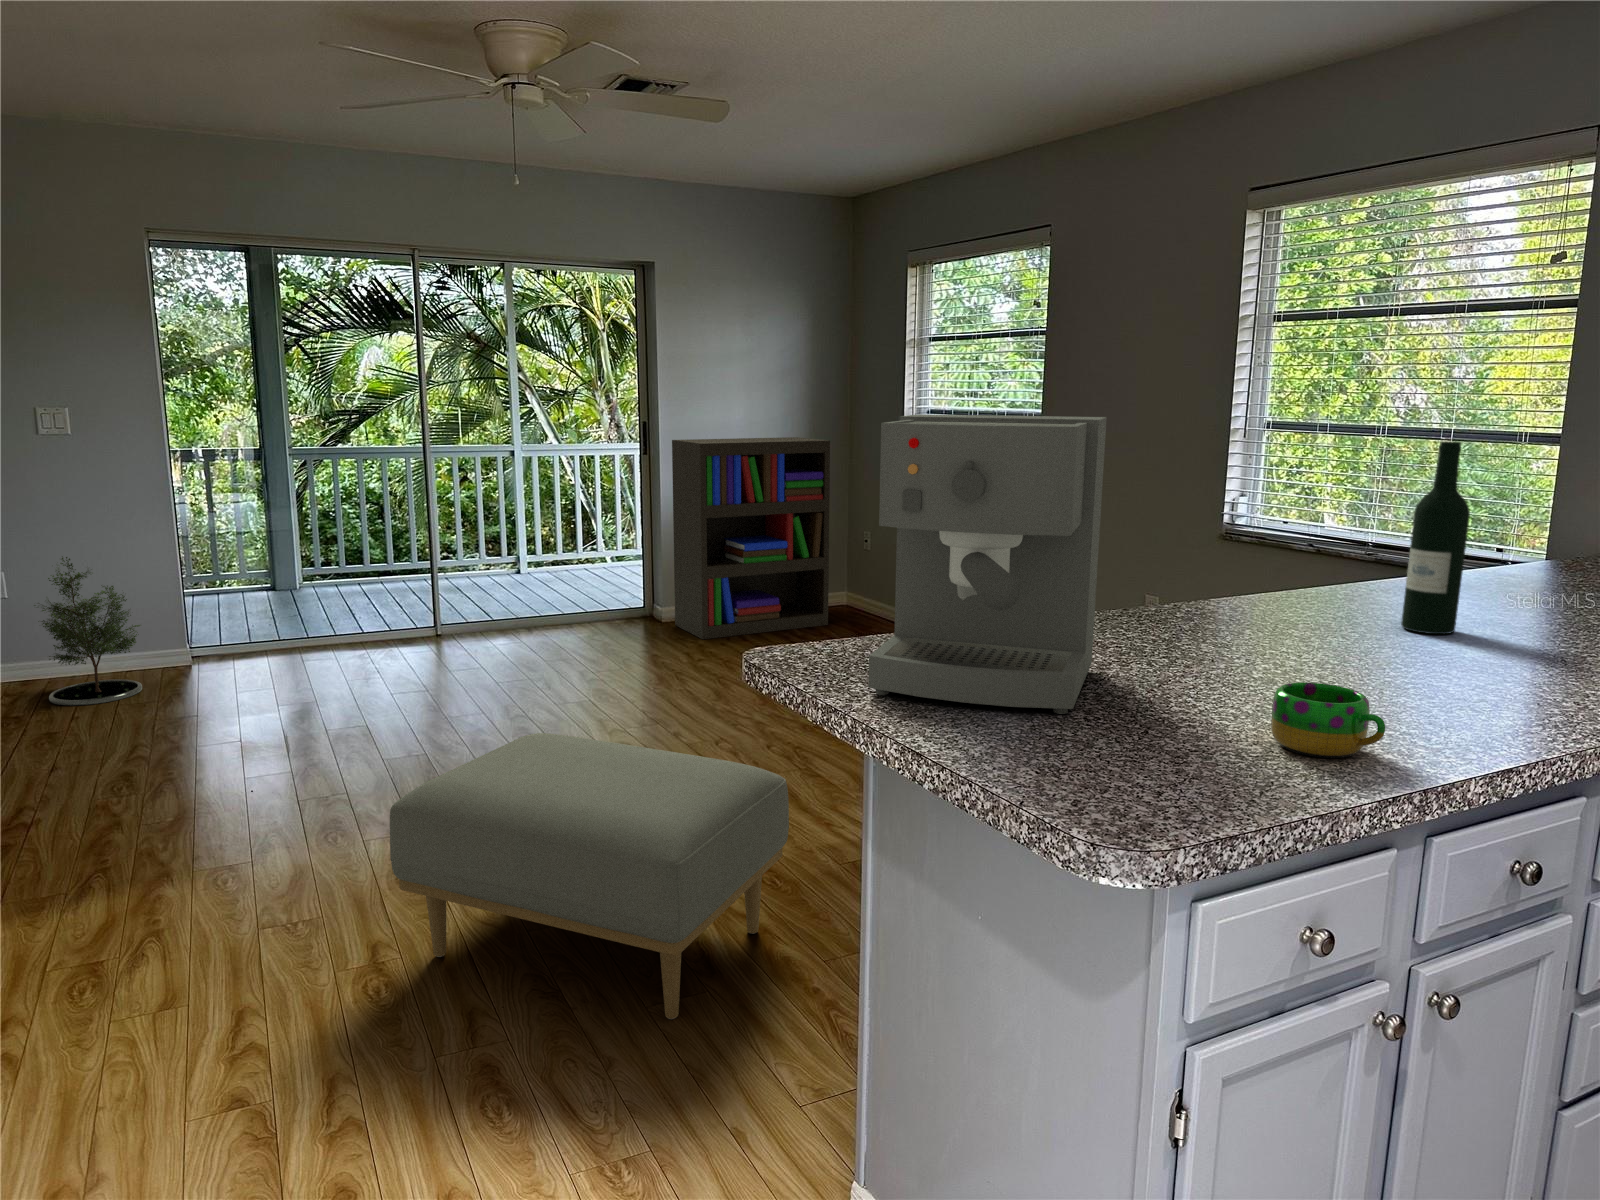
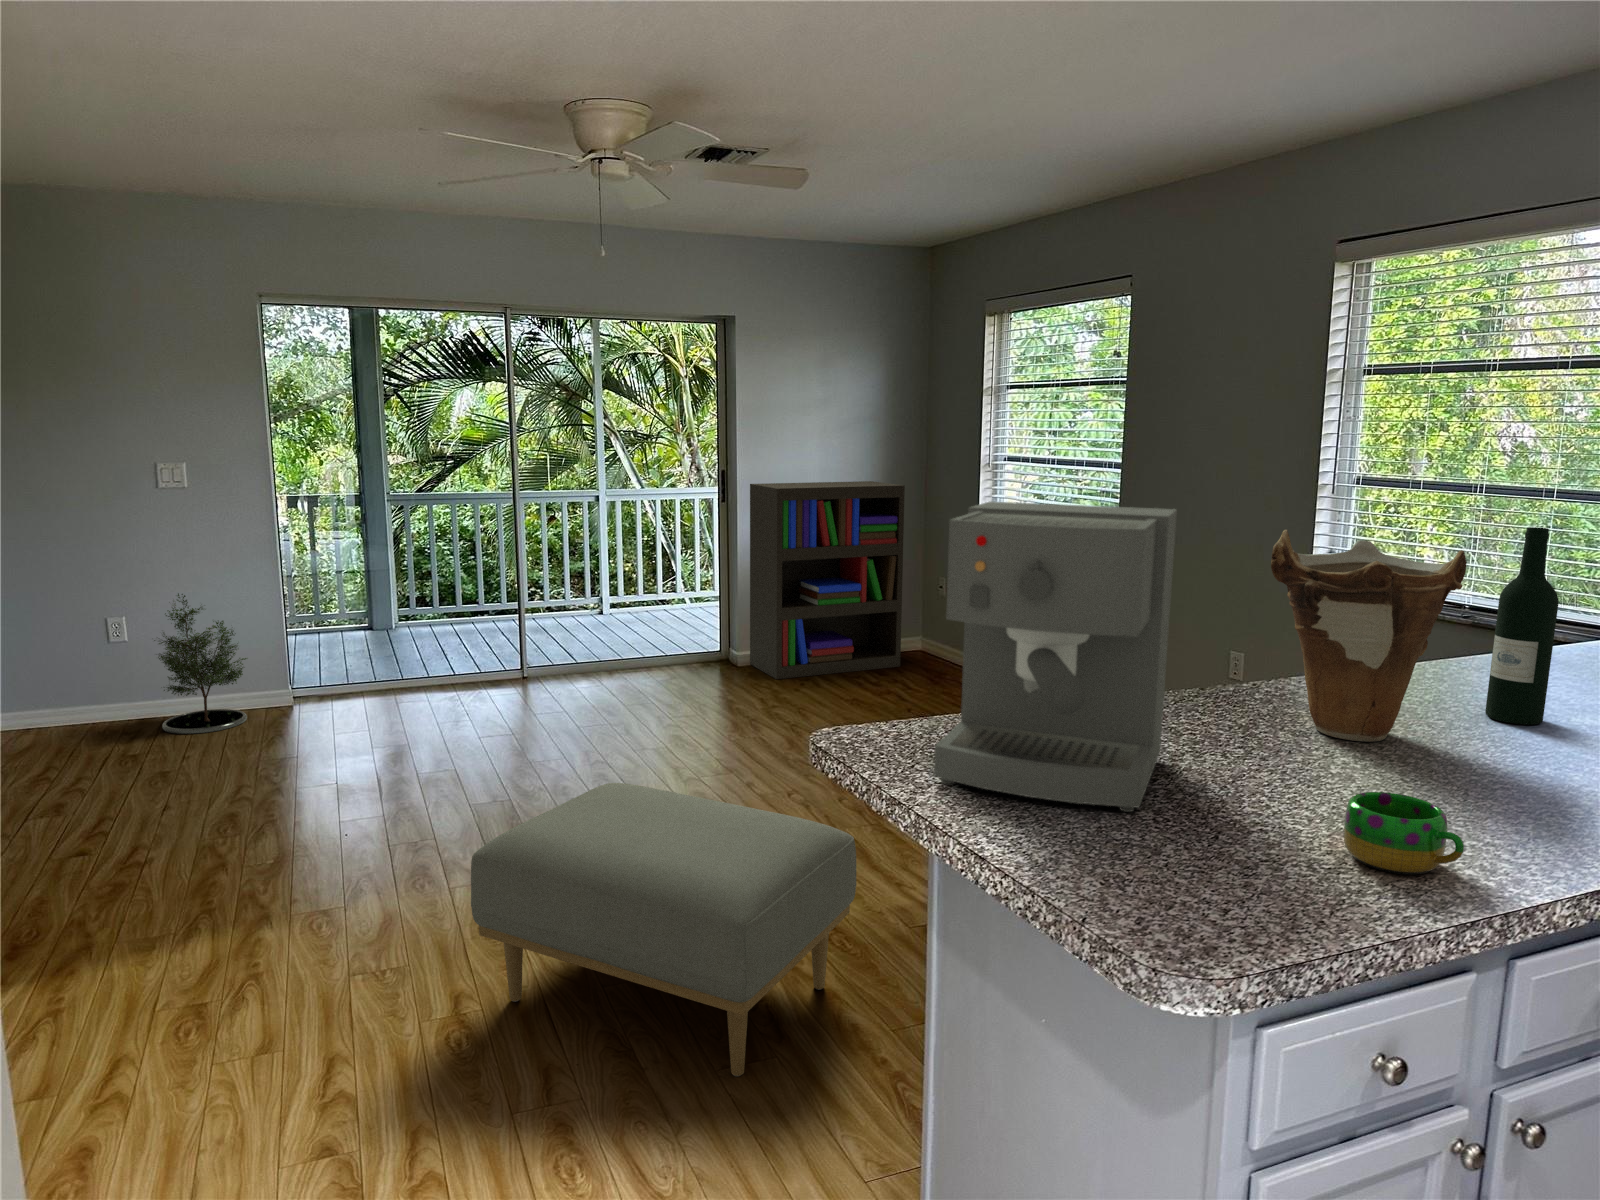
vase: none [1197,444,1384,651] -> present [1271,530,1467,742]

